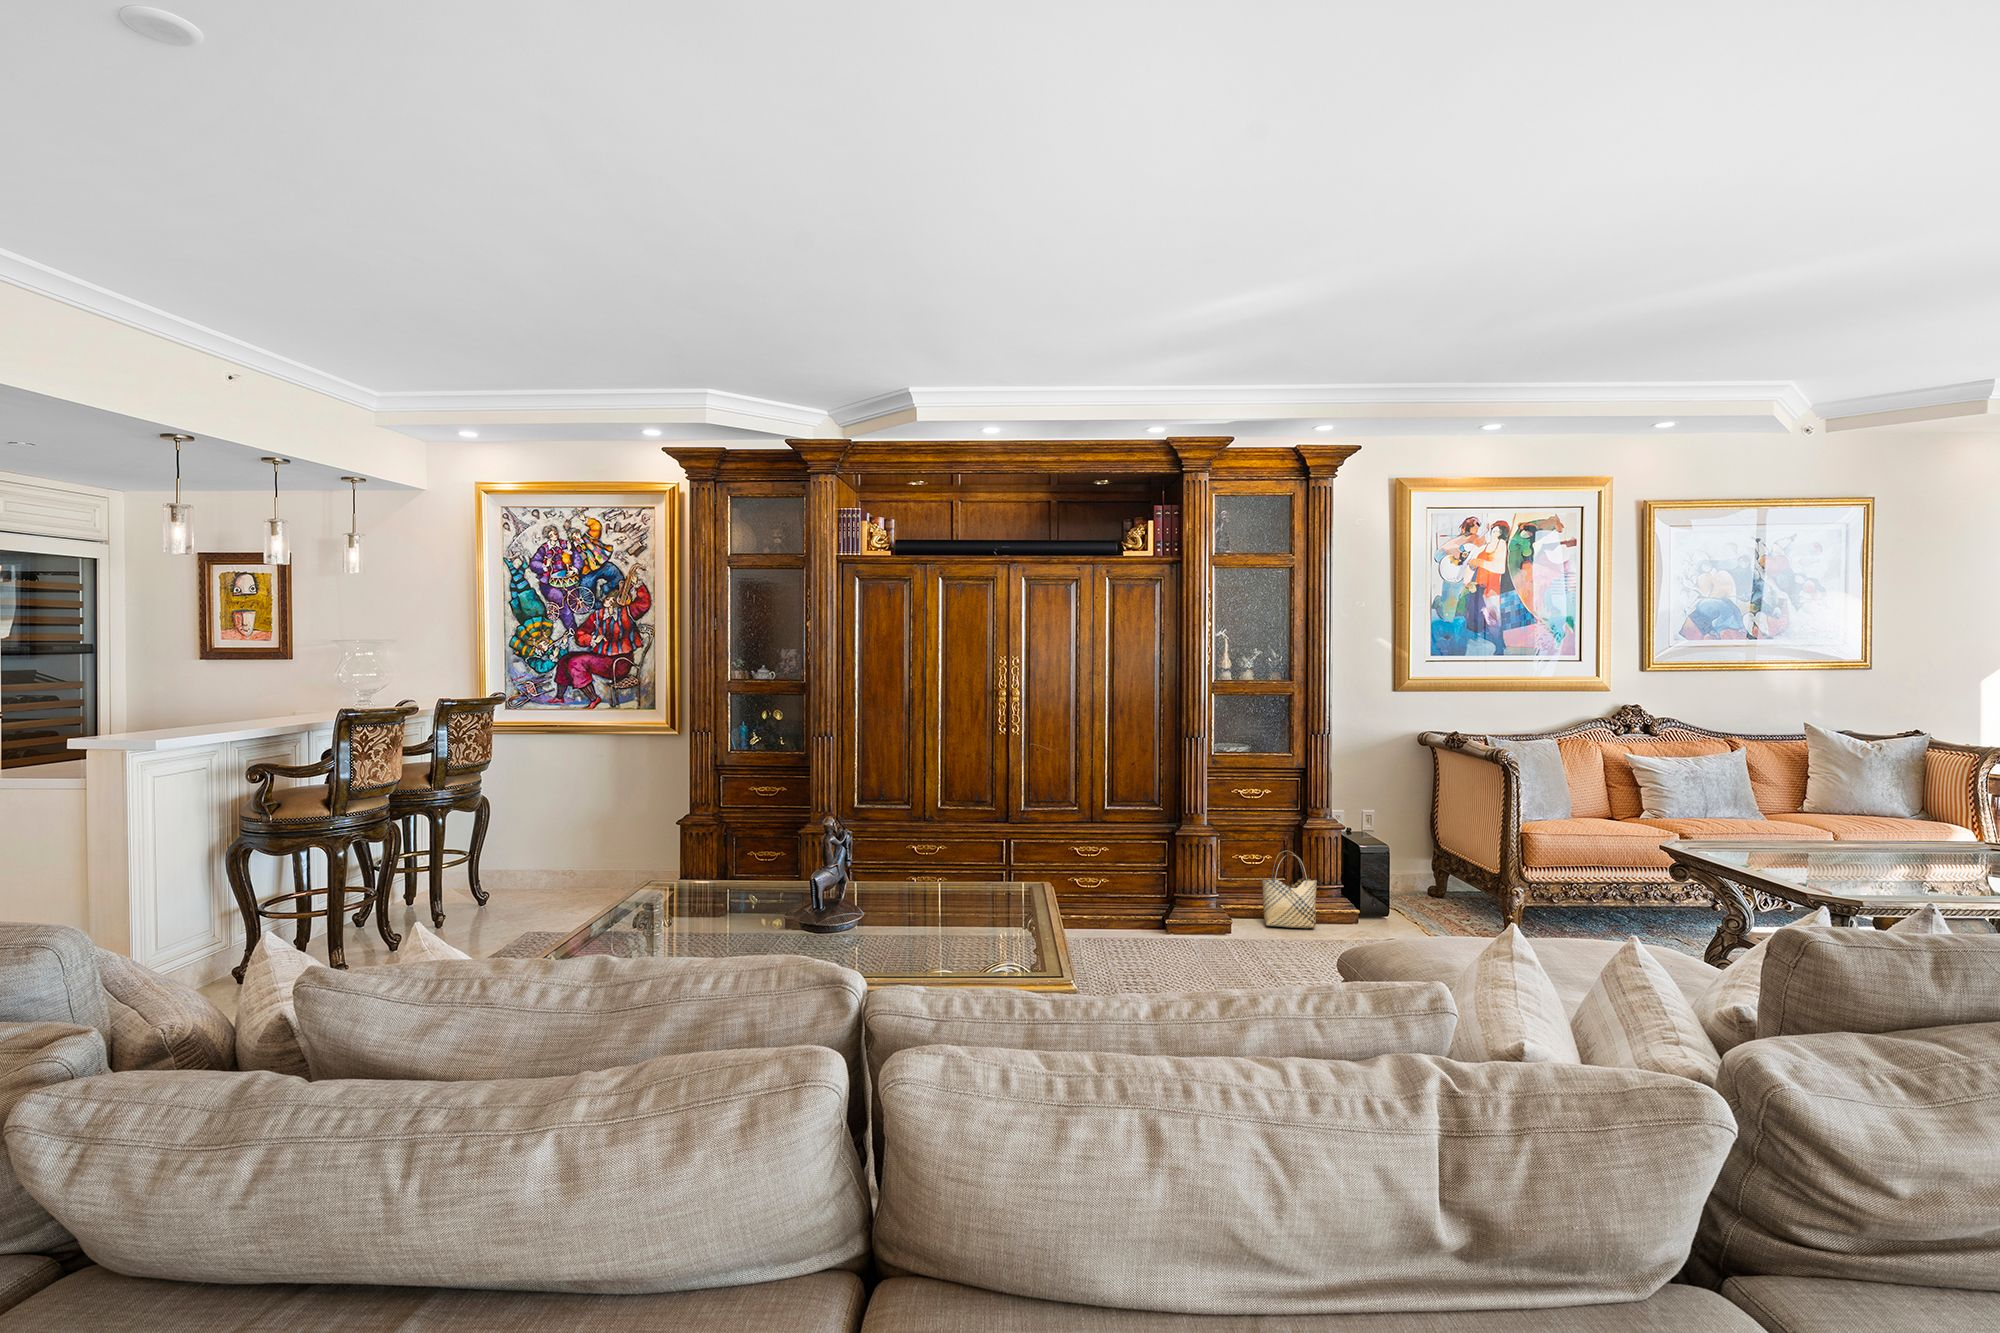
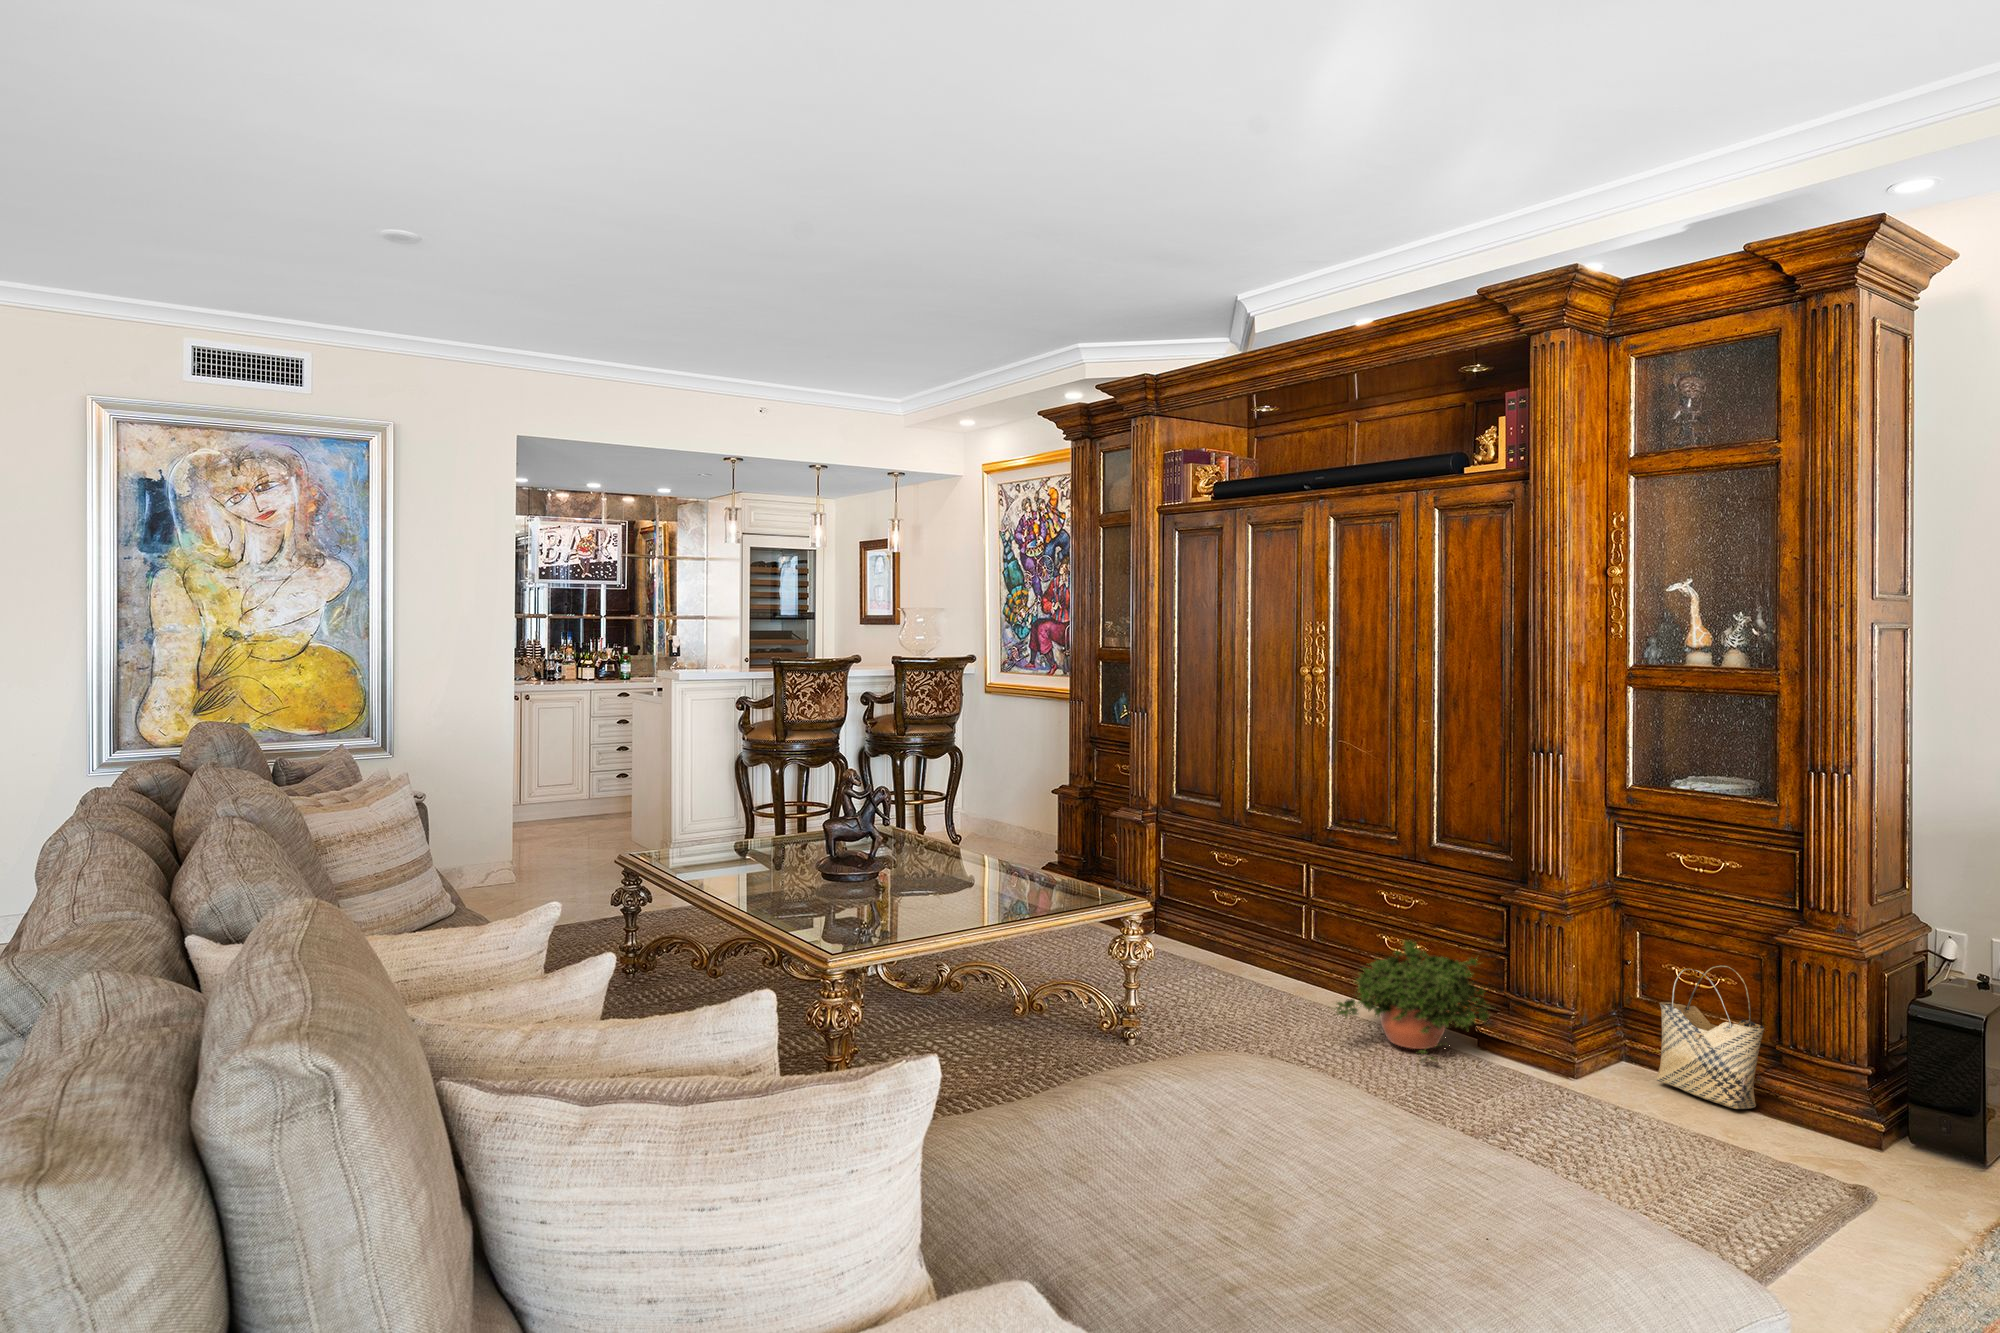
potted plant: none [1102,874,1197,954] -> present [1336,940,1490,1062]

